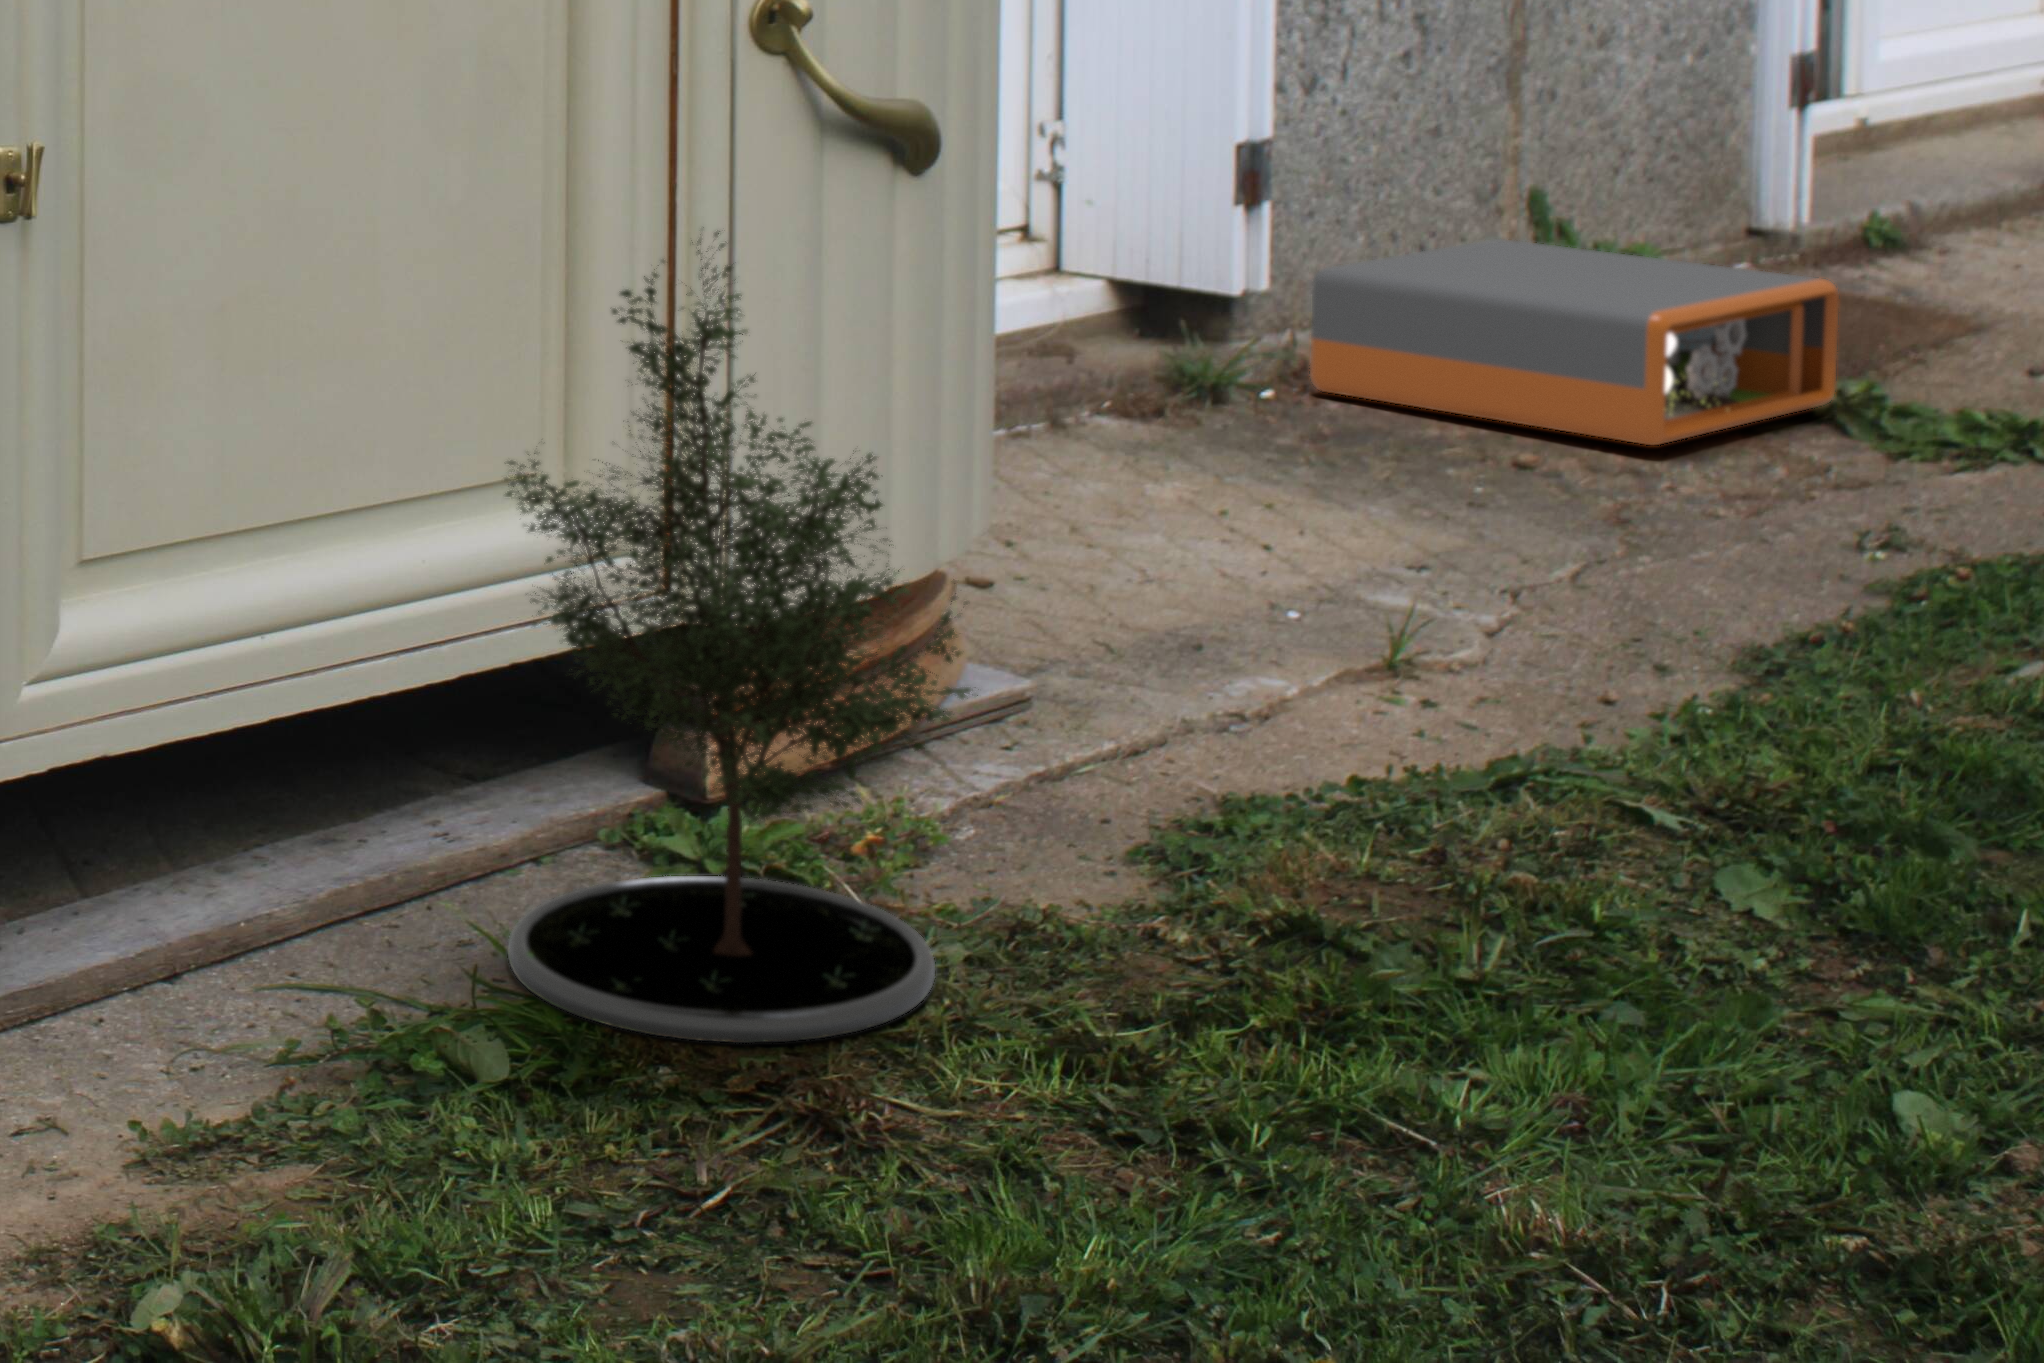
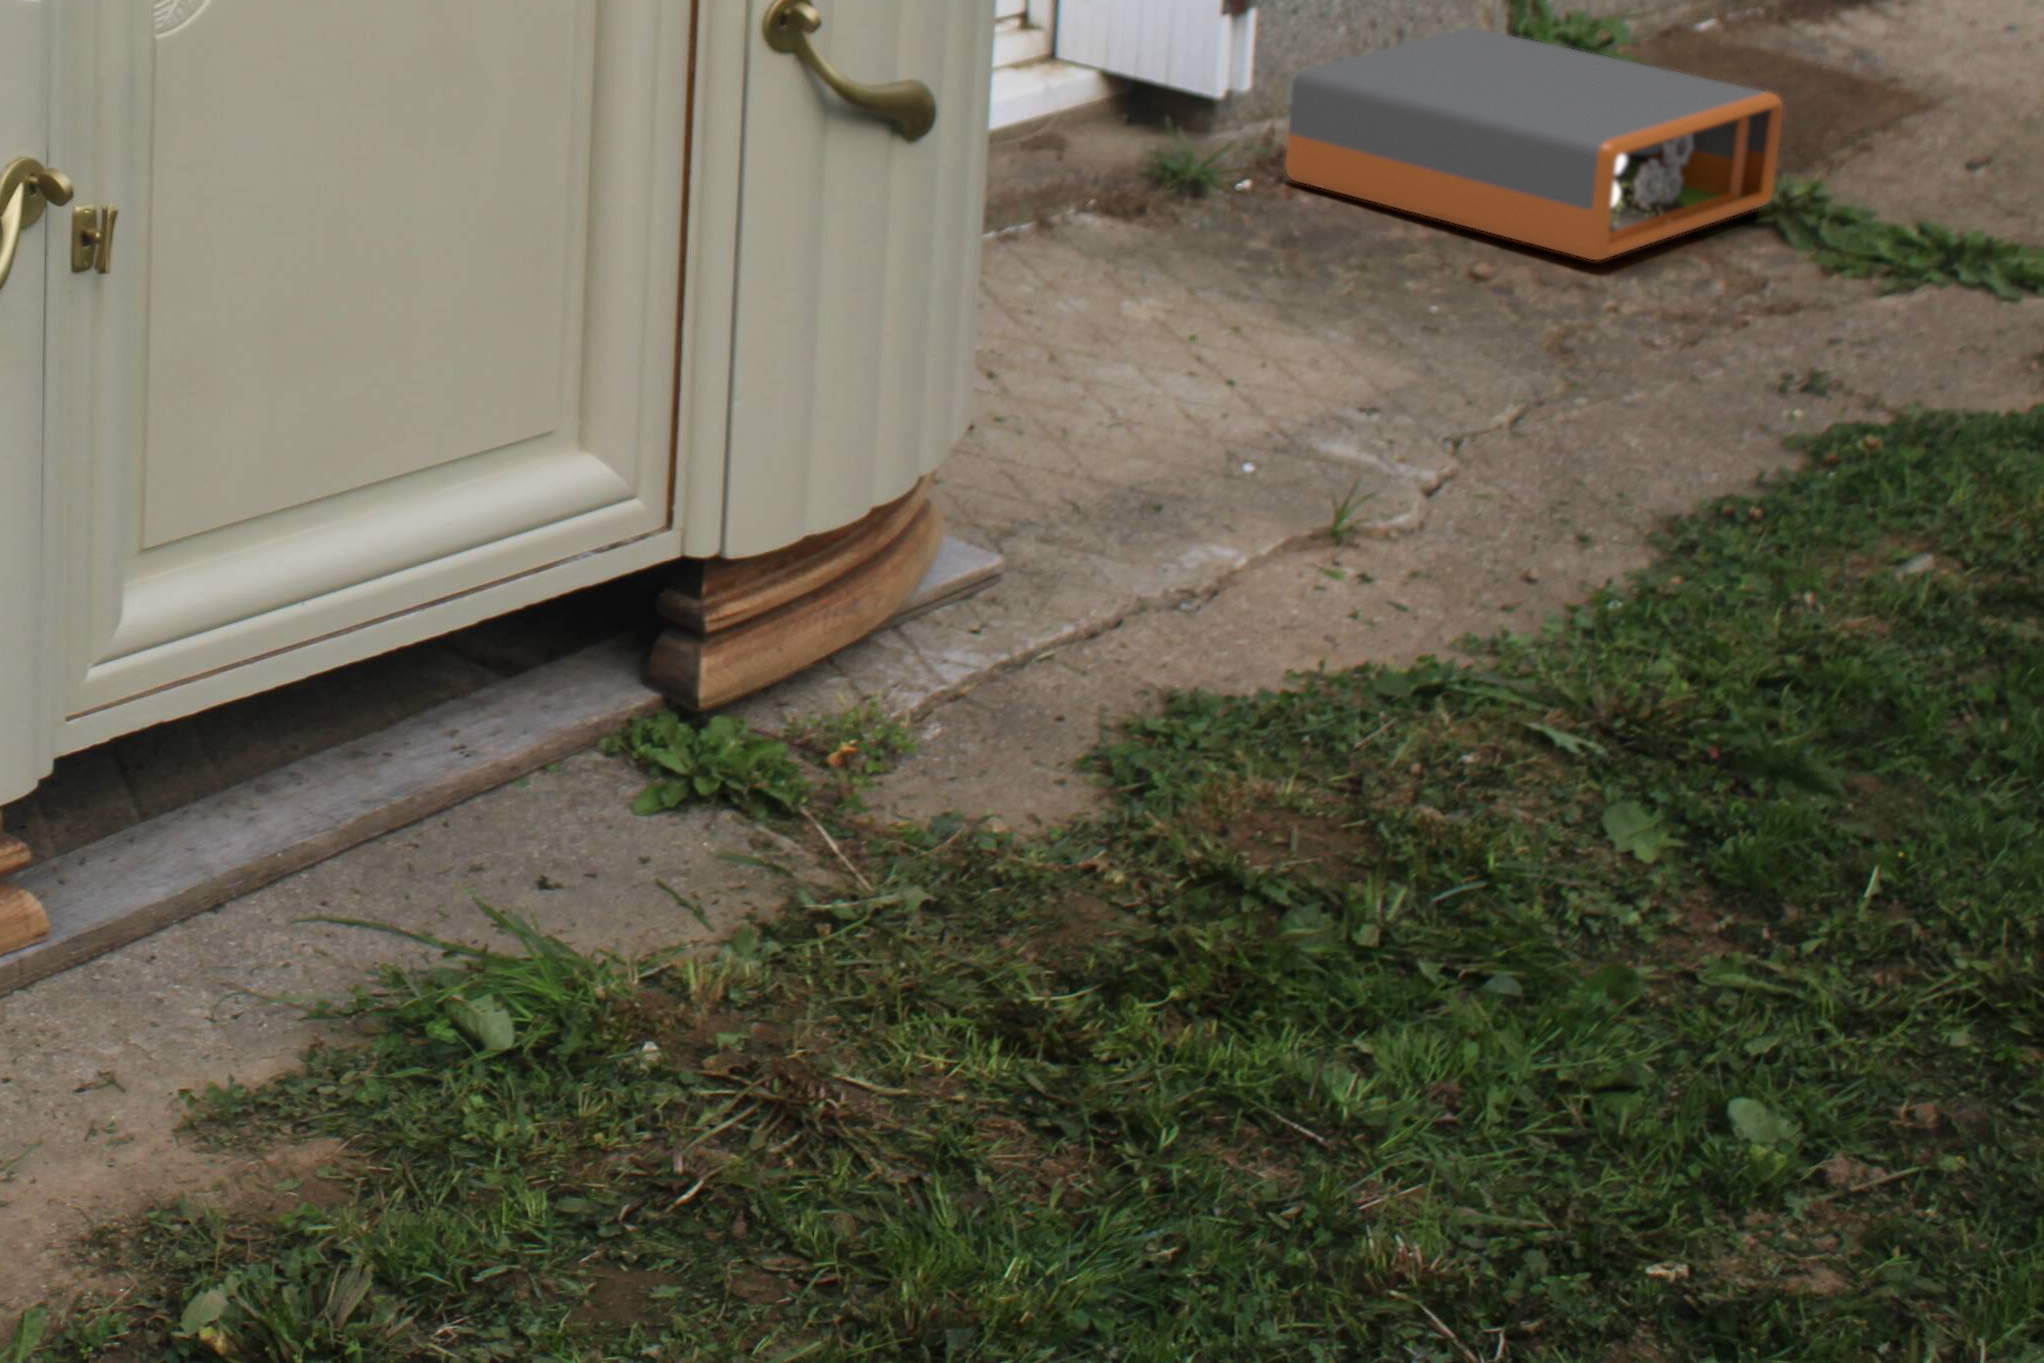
potted tree: present [506,227,978,1043] -> none [519,294,943,998]

